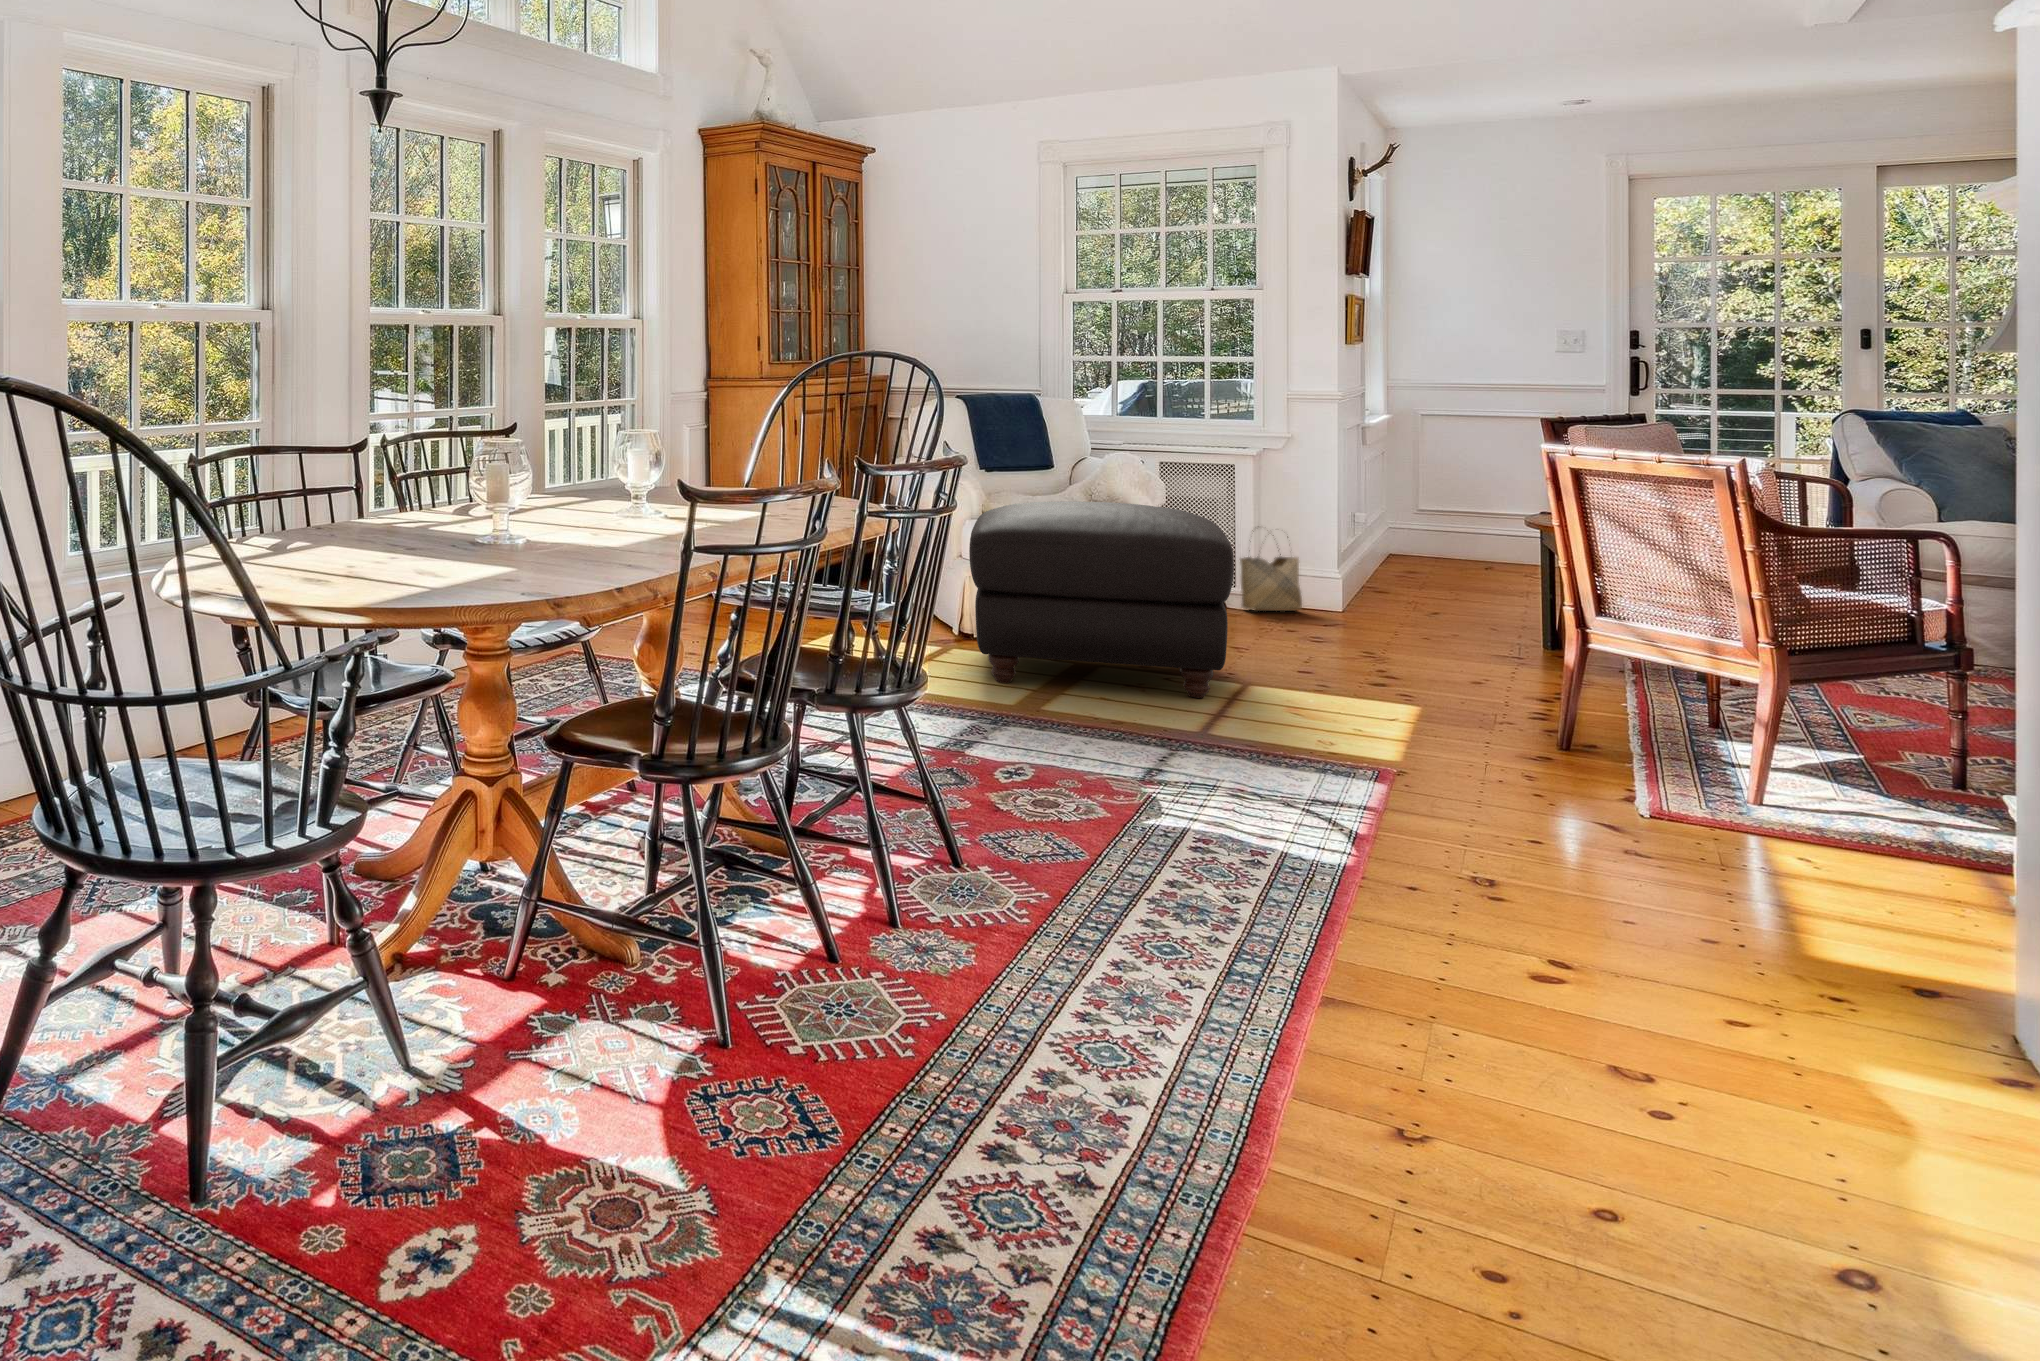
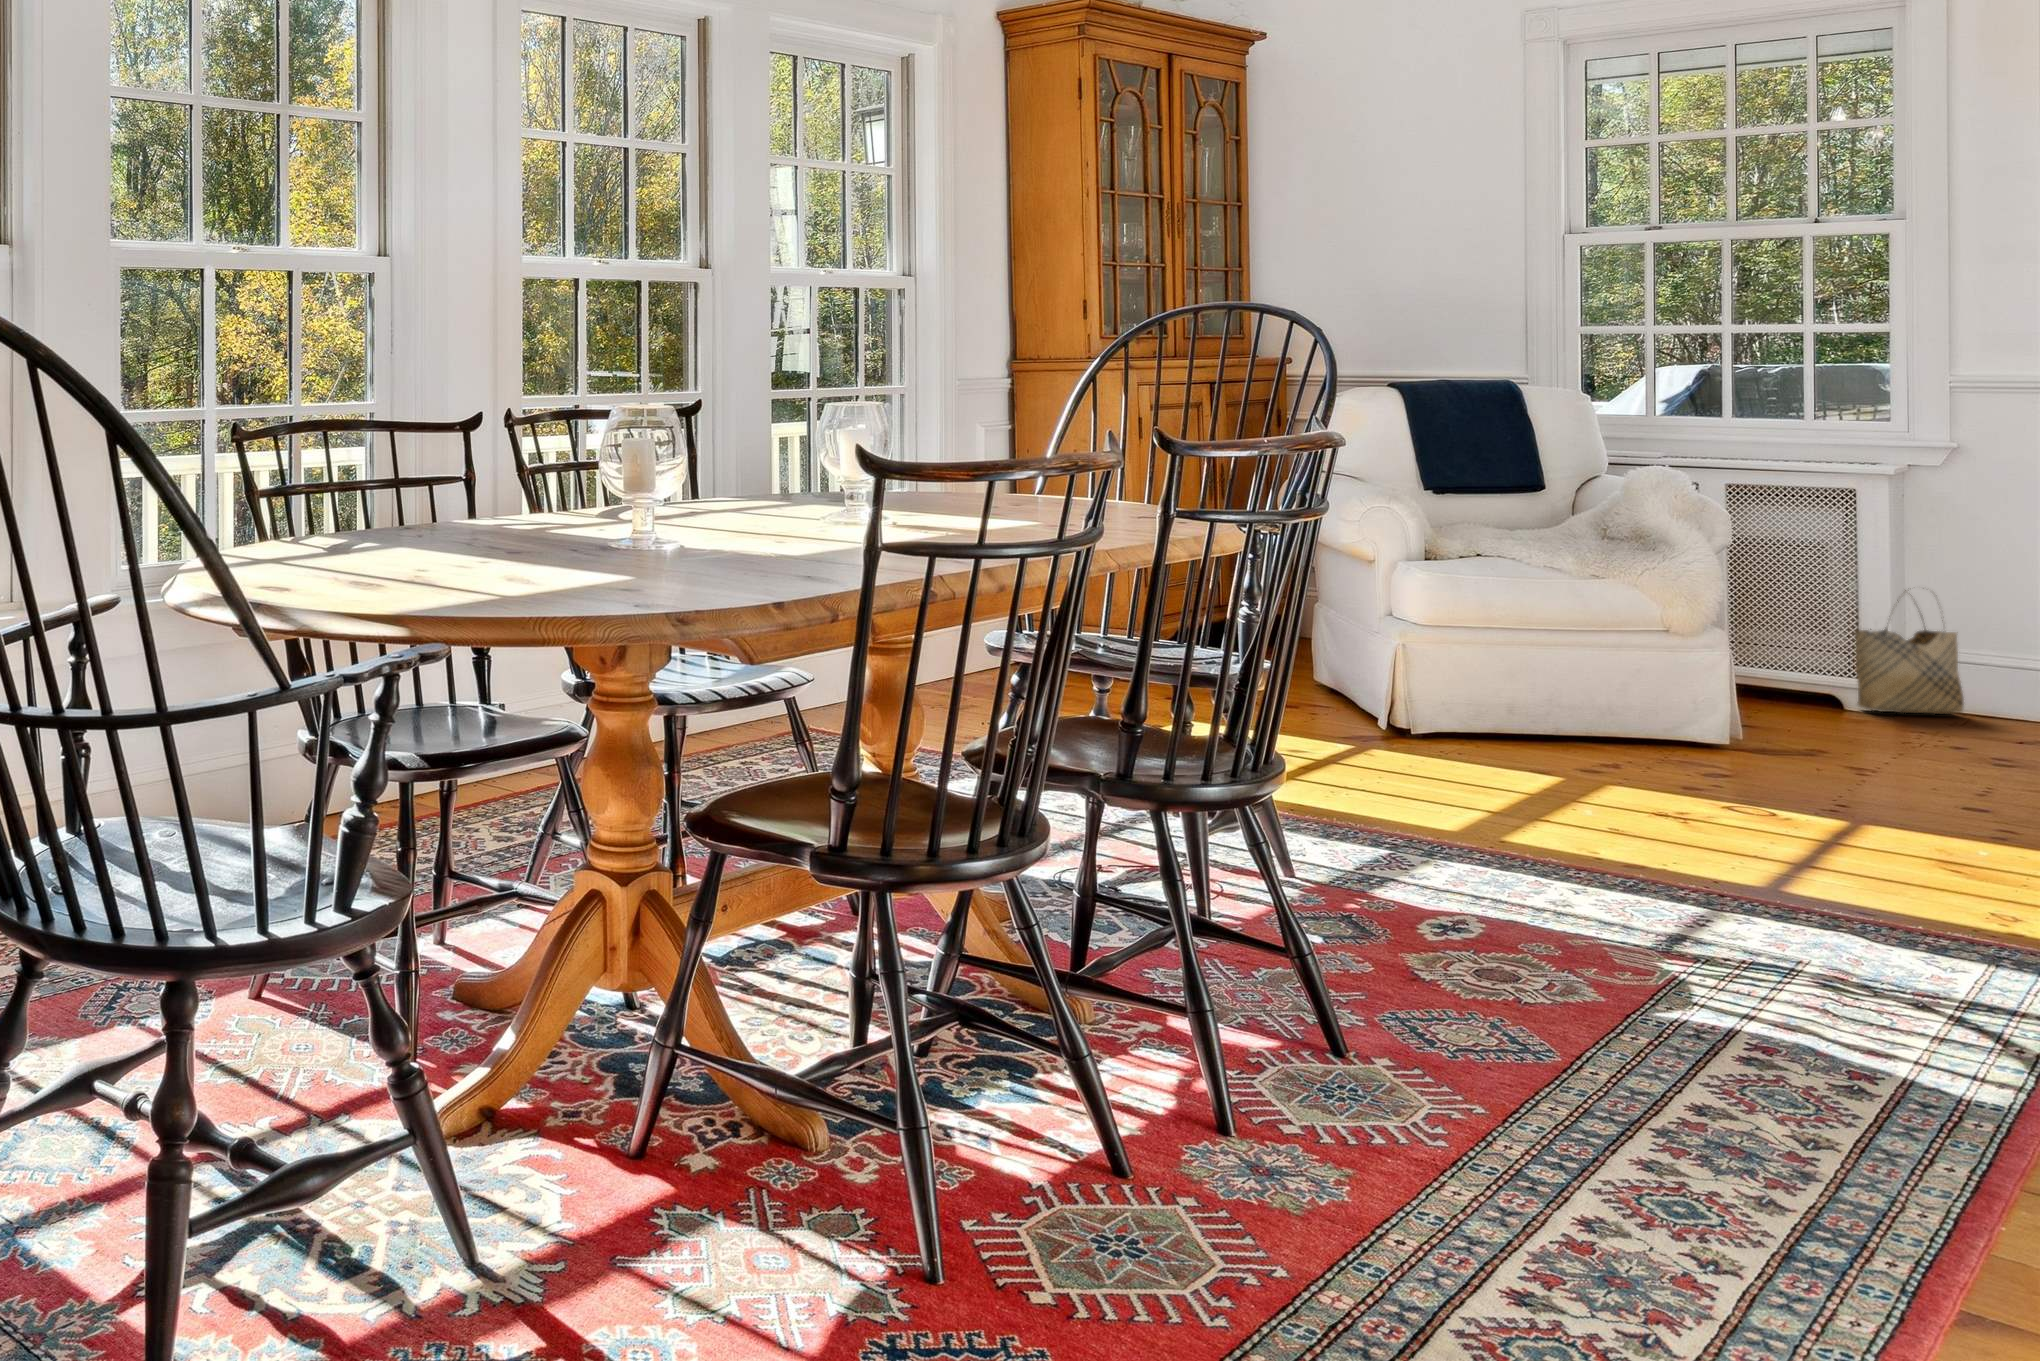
ottoman: present [969,501,1234,698] -> none [1394,536,1830,833]

